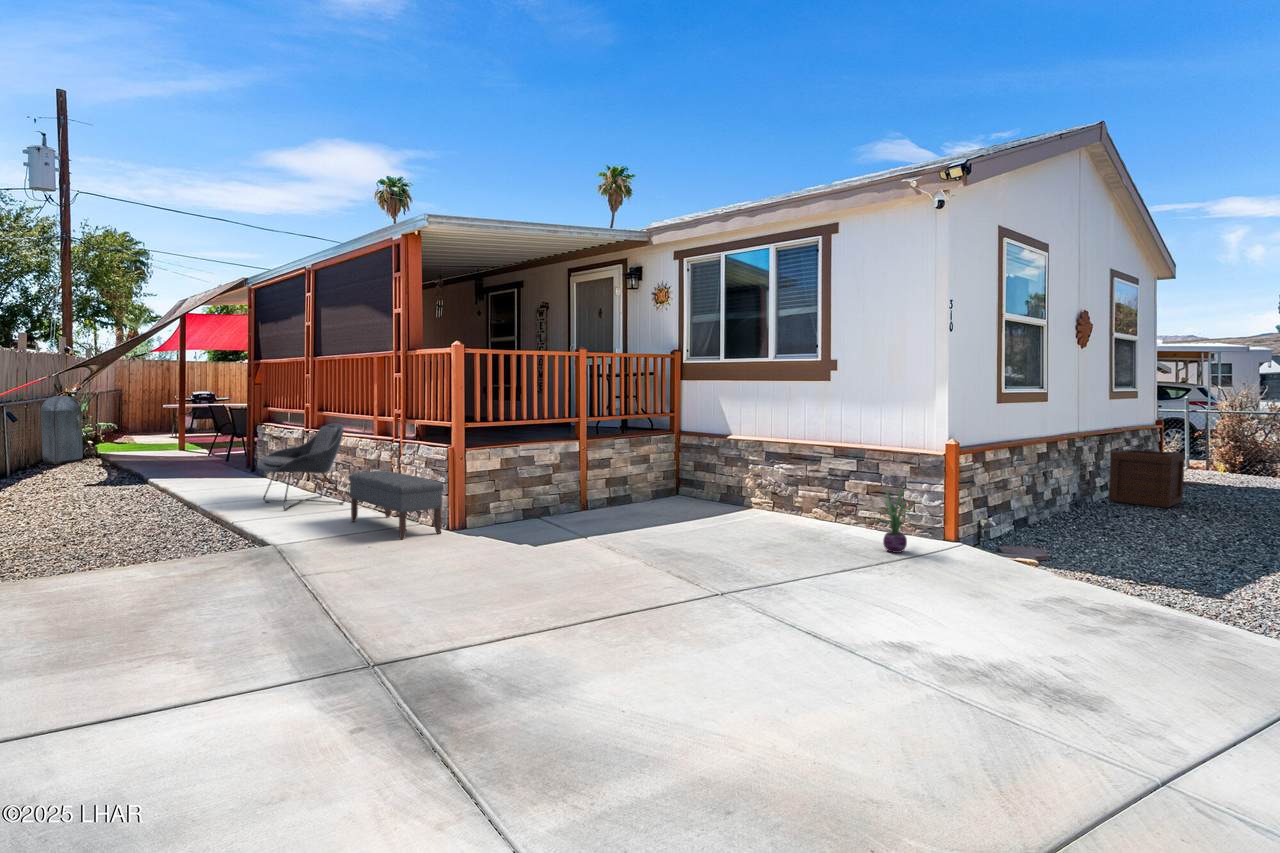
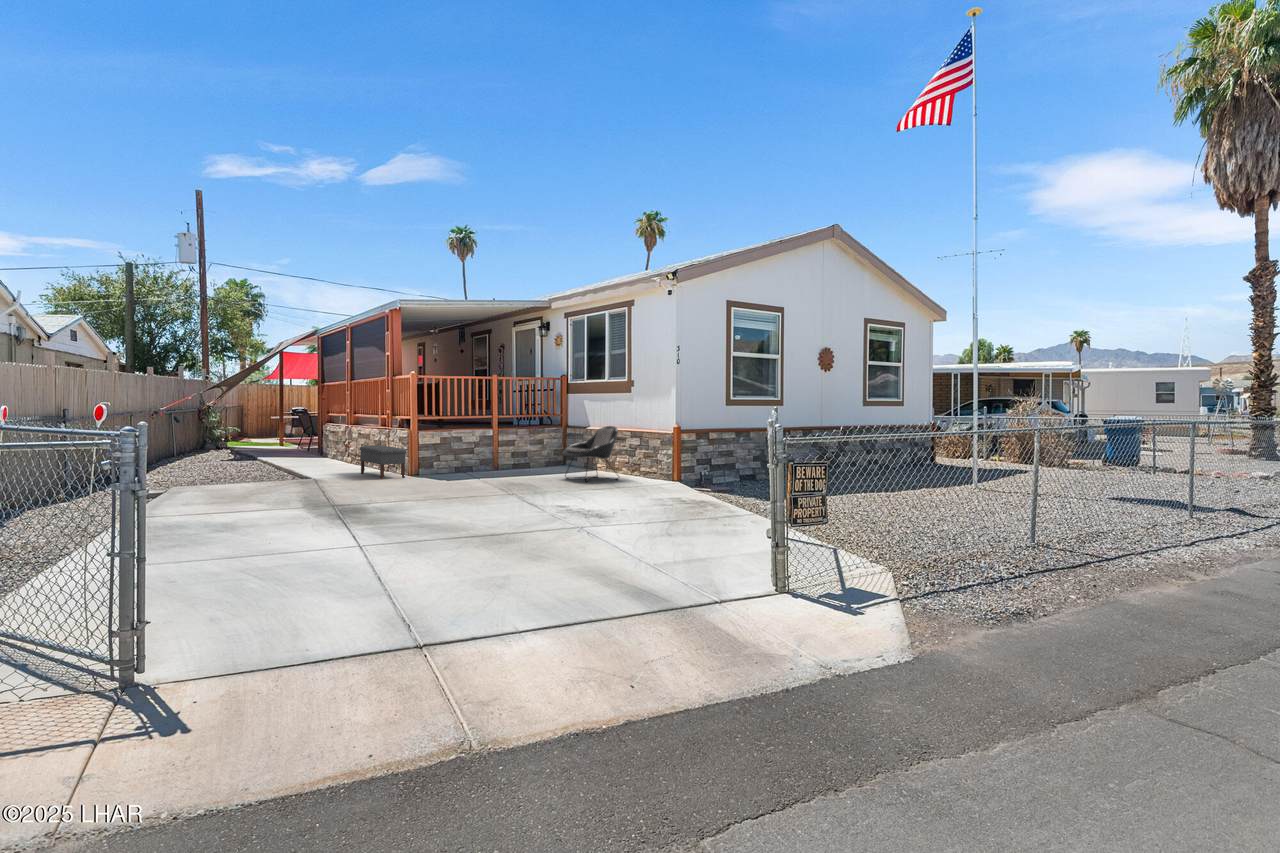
trash can: present [41,396,83,464] -> none [193,408,217,451]
lounge chair: present [258,423,345,511] -> present [563,426,618,482]
wooden crate: present [1109,449,1185,508] -> none [856,439,906,476]
decorative plant: present [870,489,907,553] -> none [624,452,660,487]

